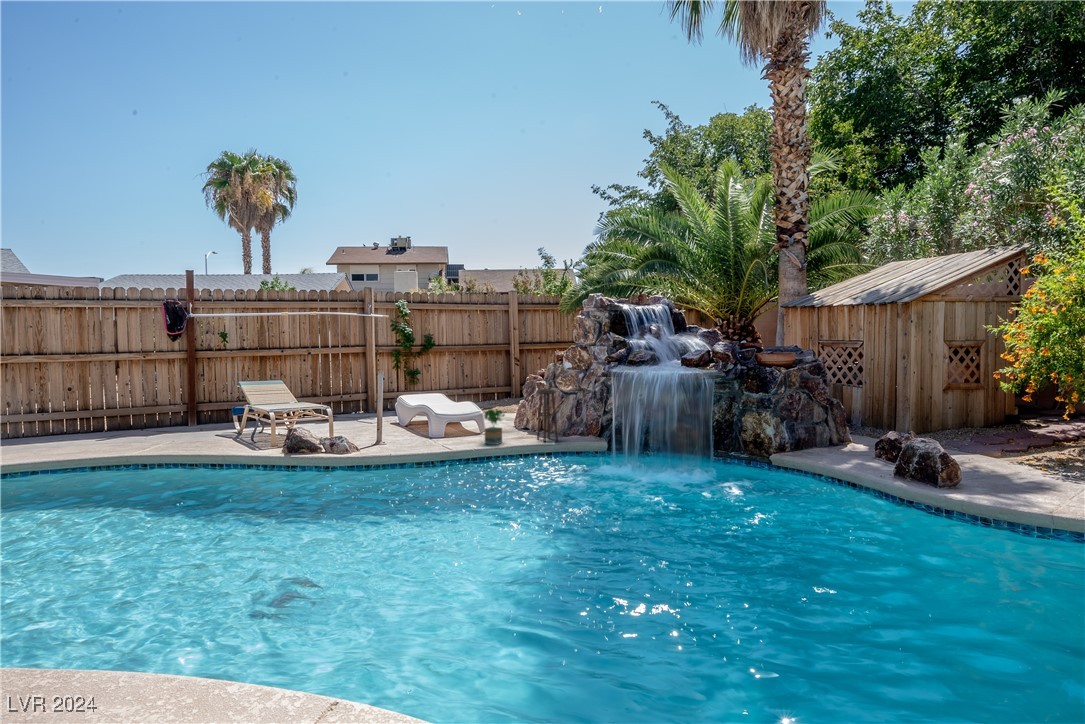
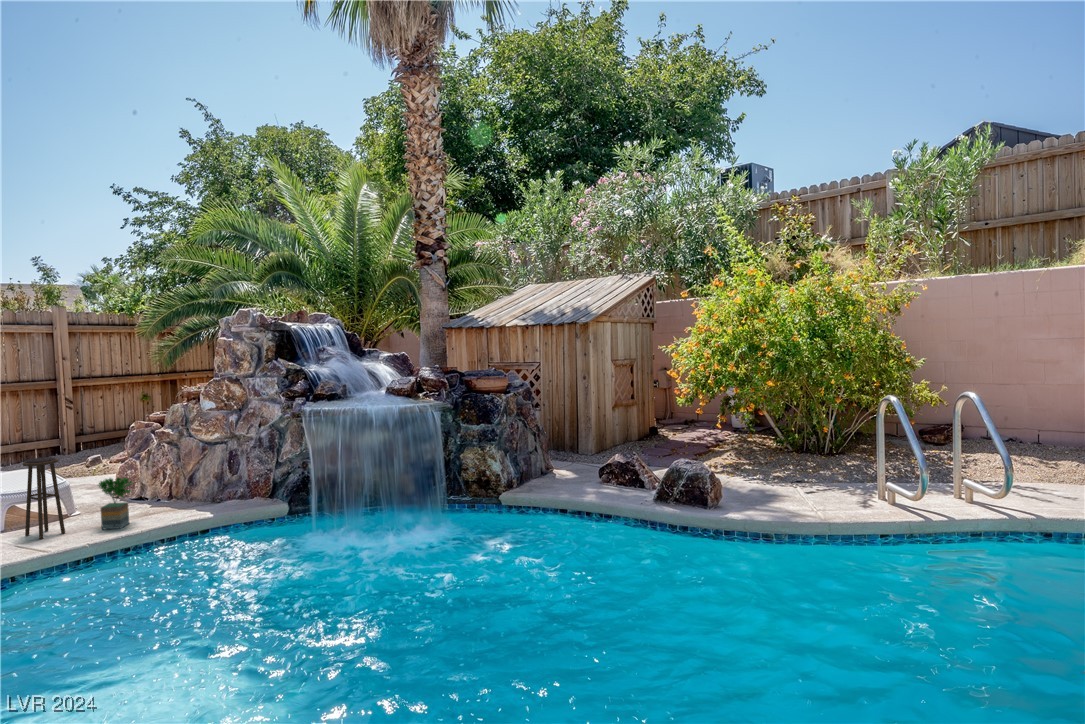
stool: present [537,389,558,442] -> present [23,457,65,539]

